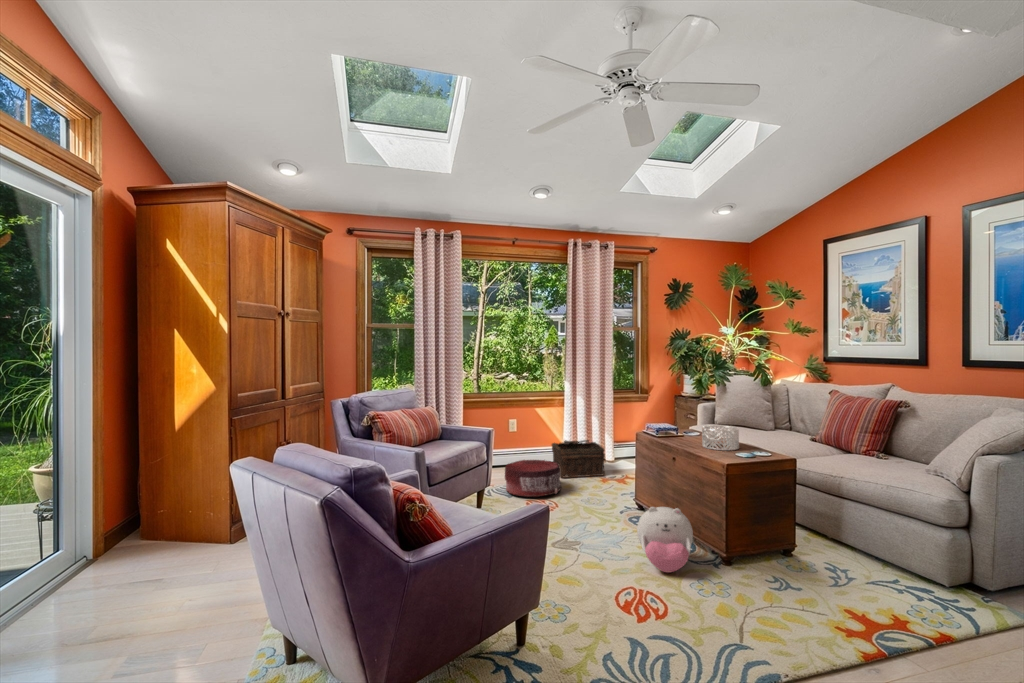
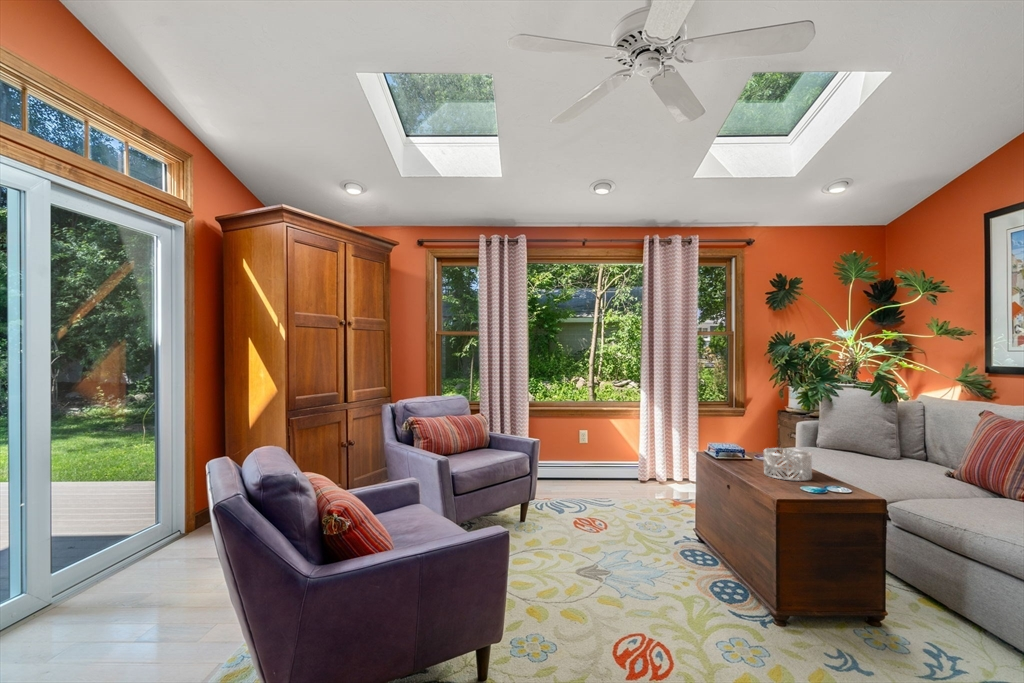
basket: present [552,440,605,478] -> none [622,455,680,497]
pouf: present [505,460,562,497] -> none [558,472,621,514]
plush toy: present [637,507,693,572] -> none [665,541,733,623]

